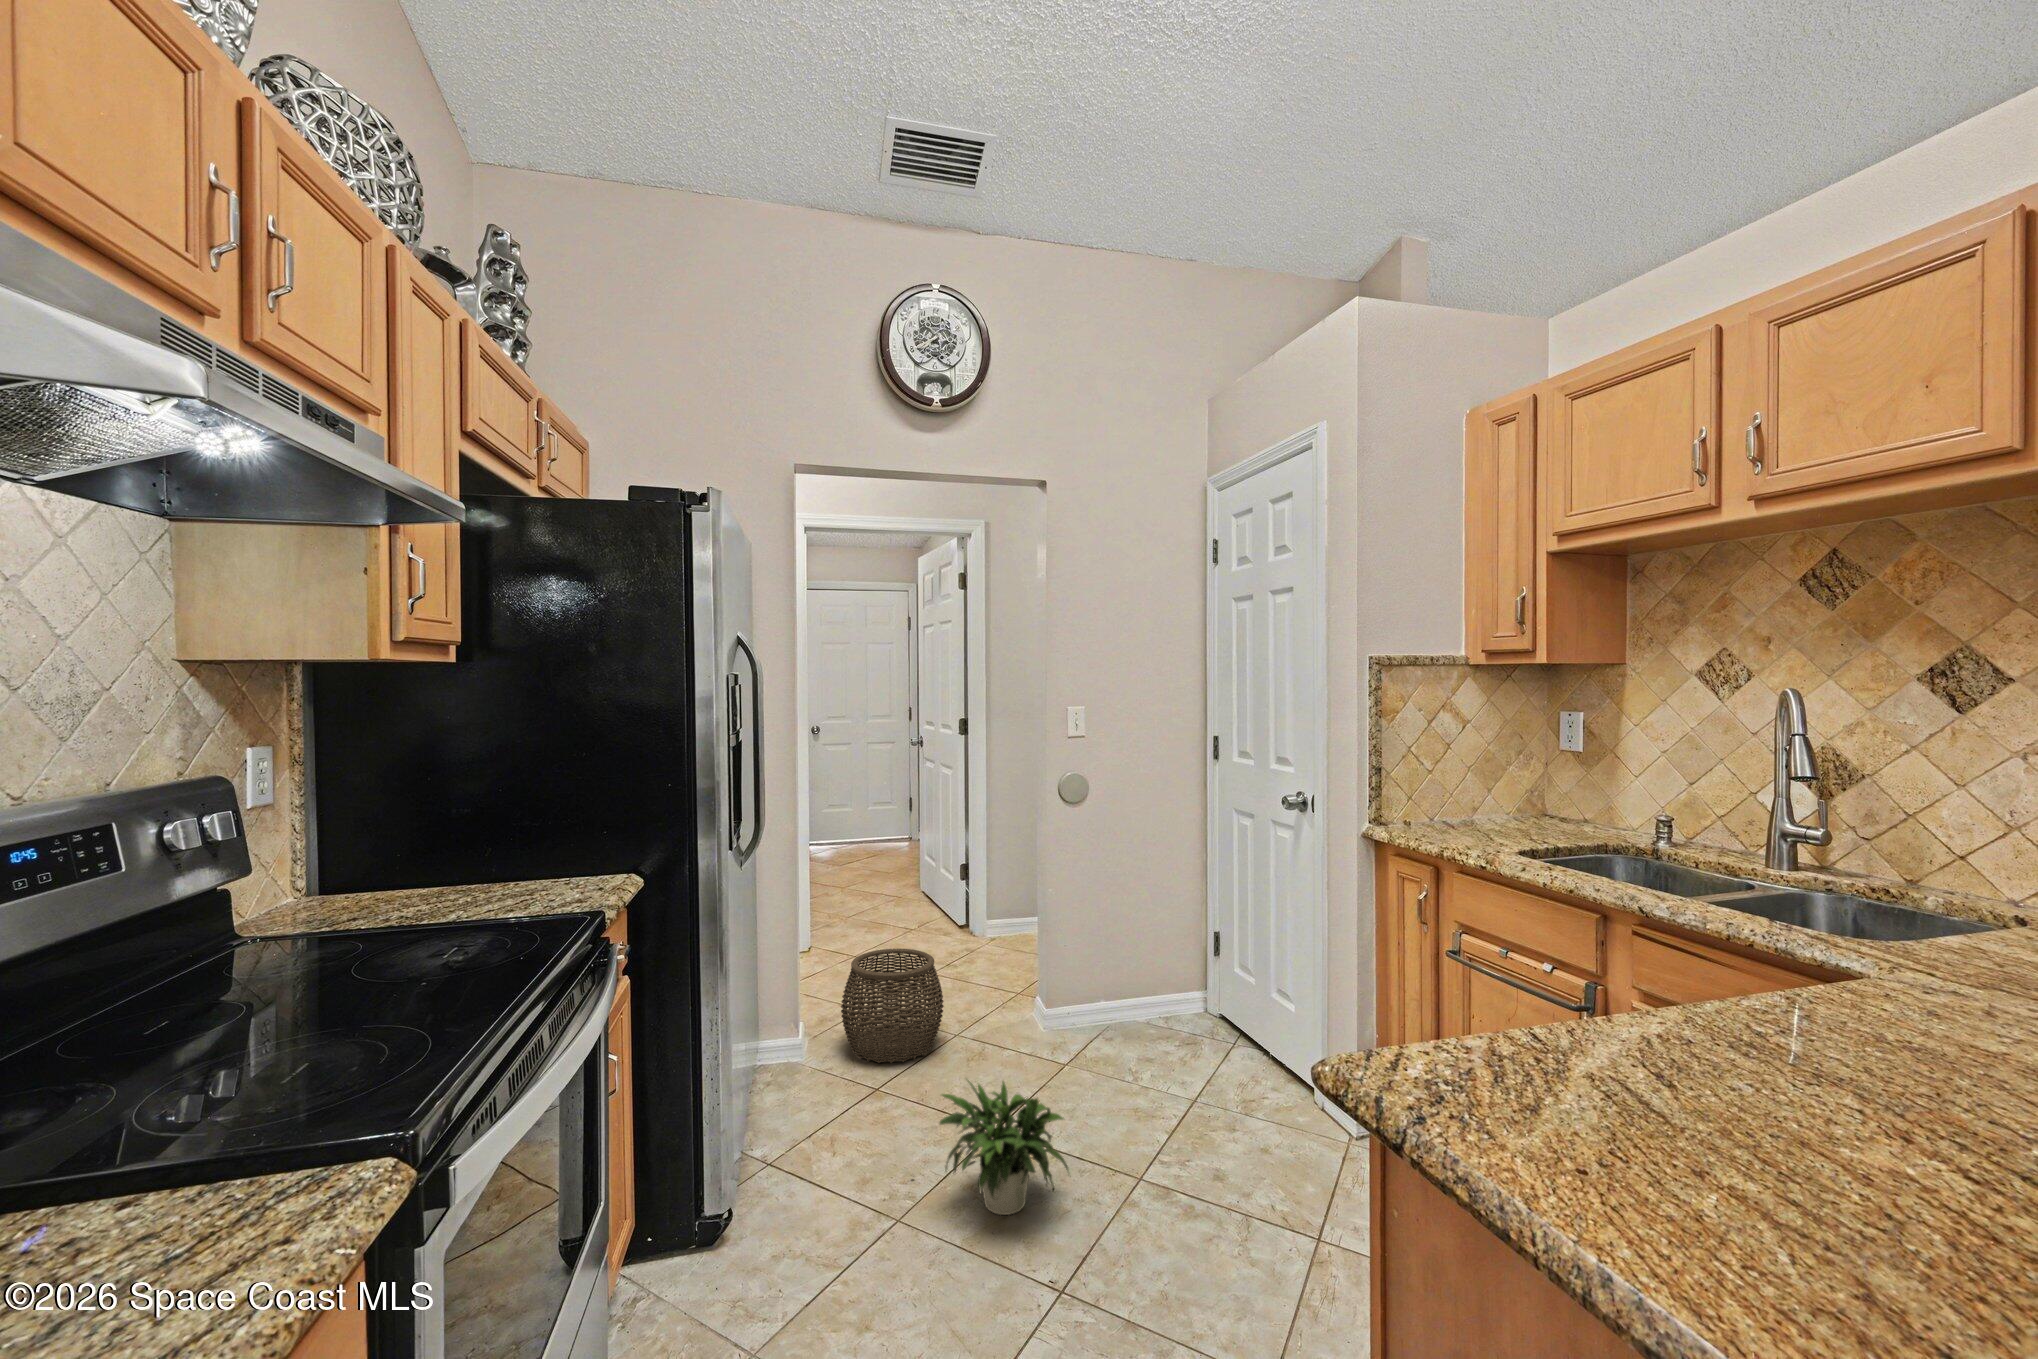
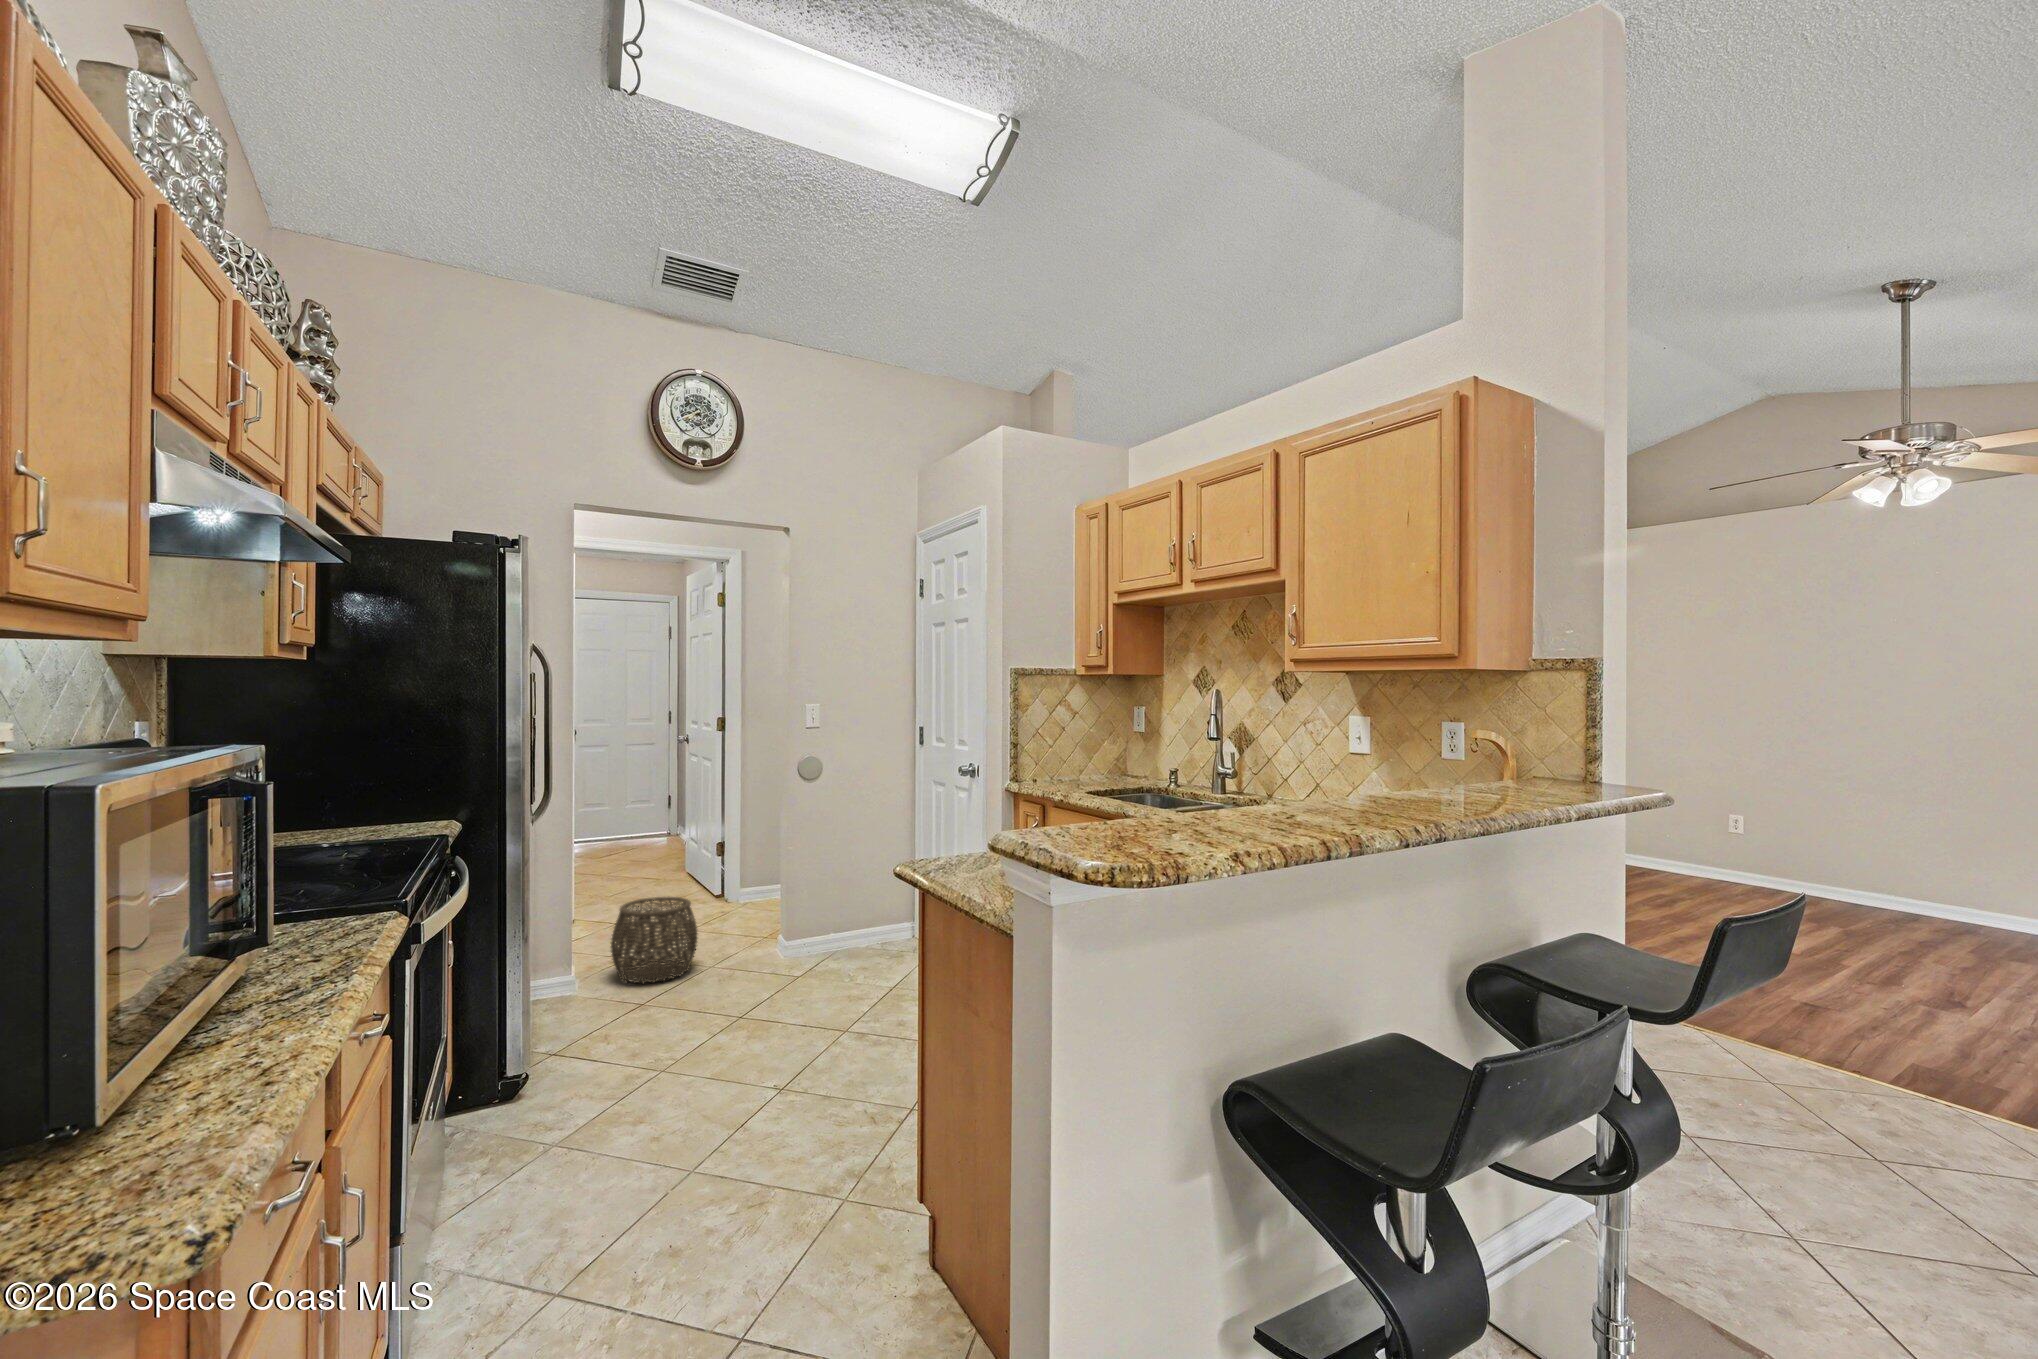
potted plant: present [913,1081,1069,1215] -> none [671,966,791,1056]

